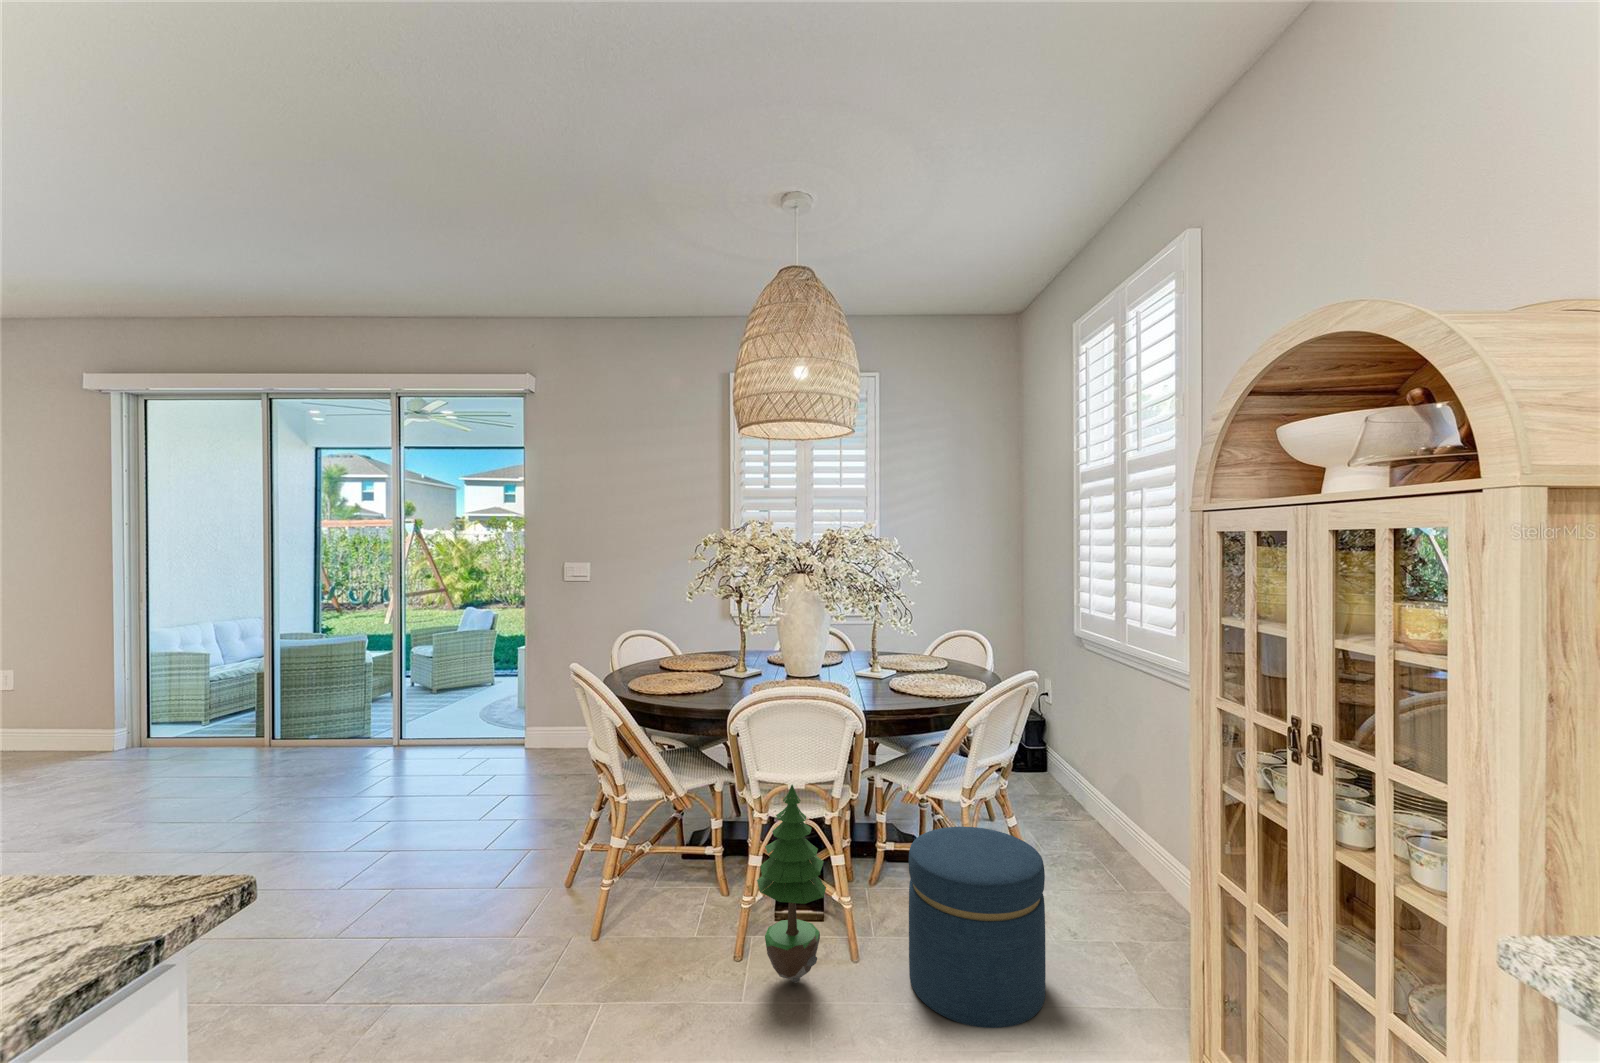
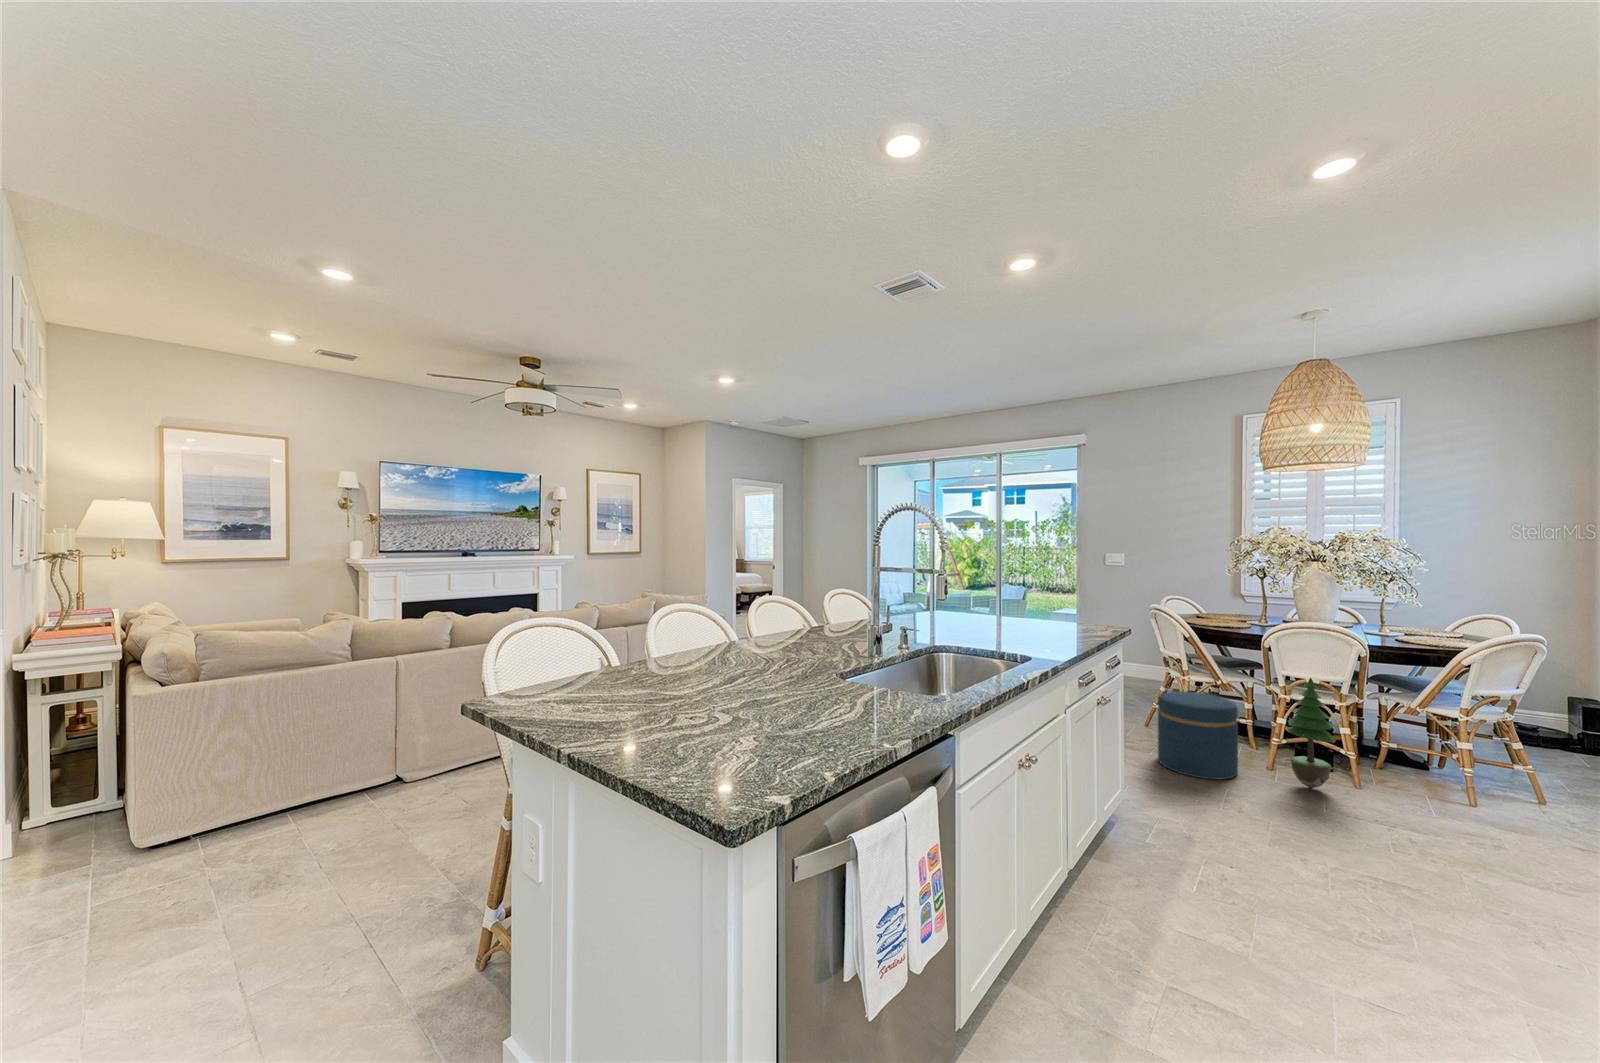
ottoman: present [909,827,1046,1028] -> present [1158,691,1238,780]

